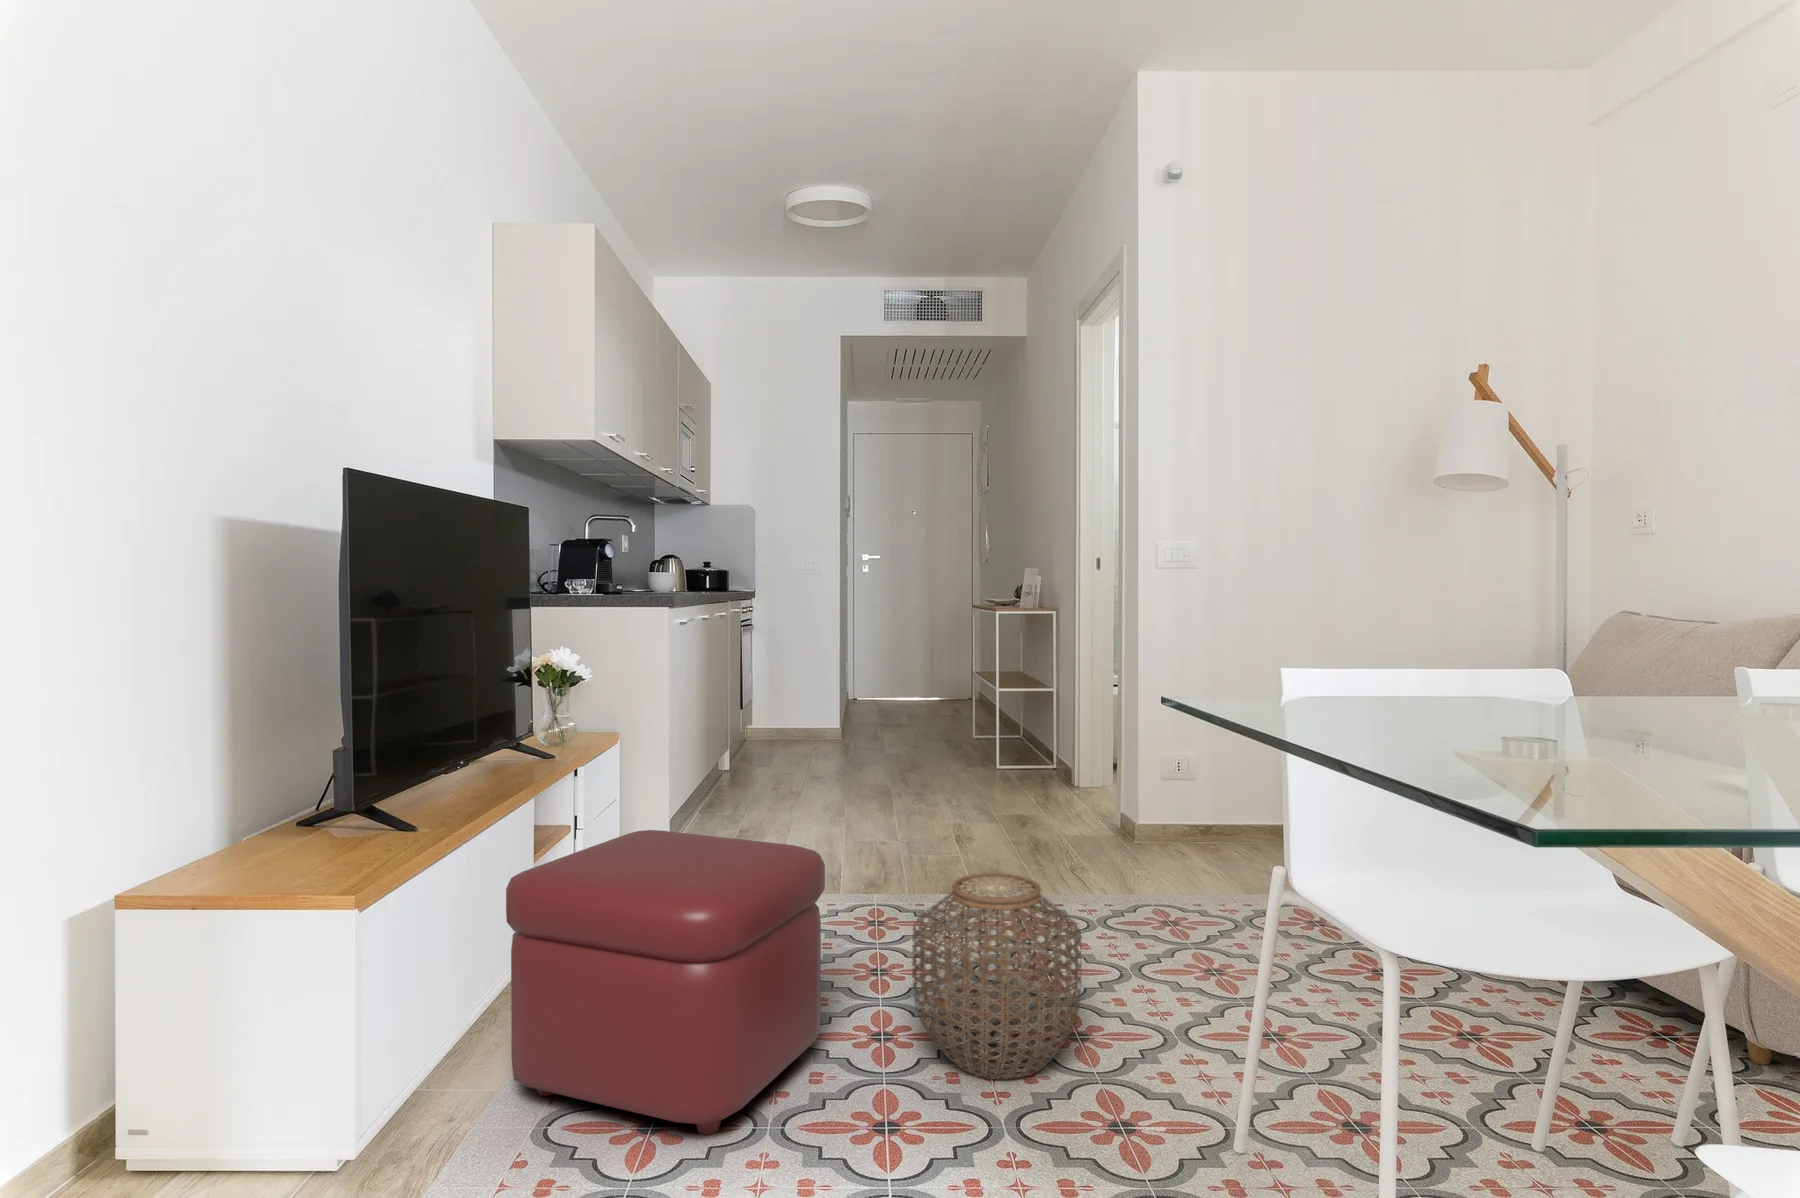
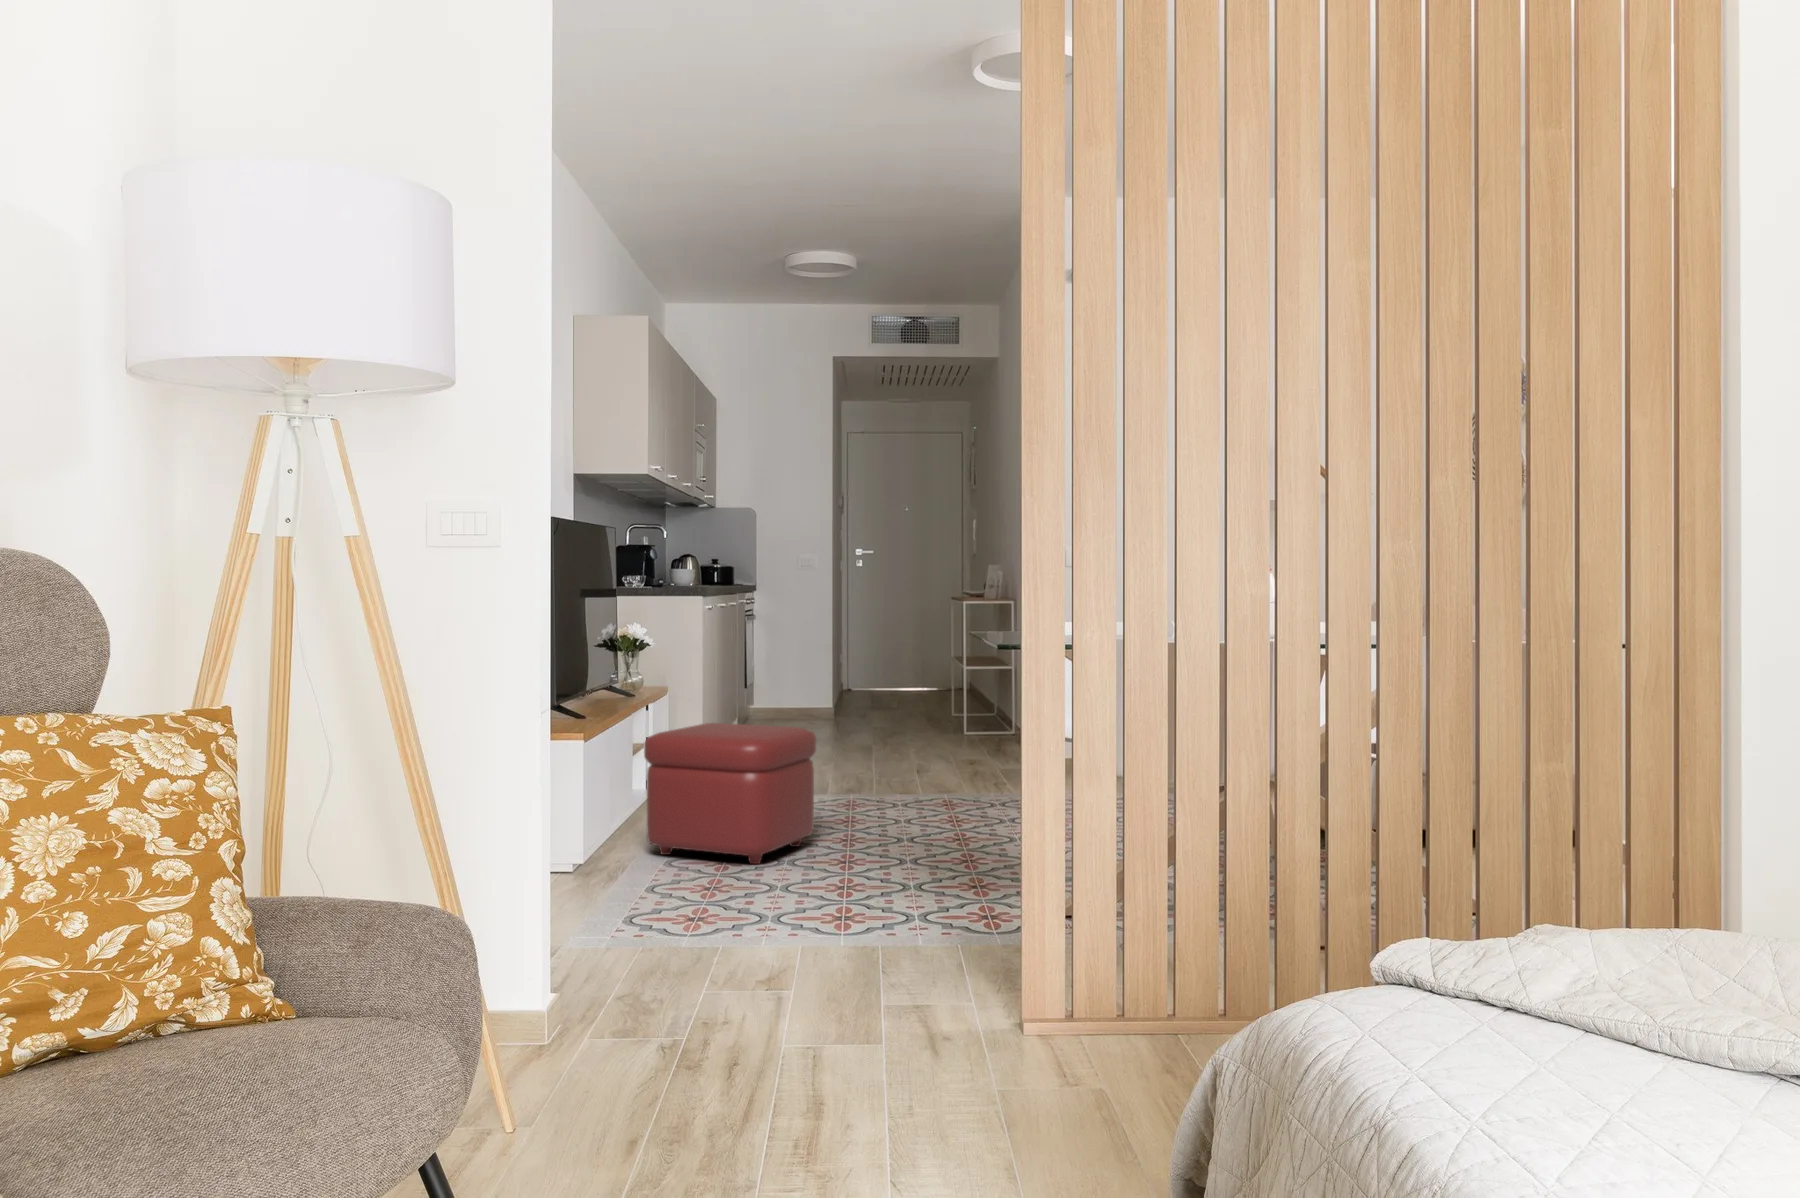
woven basket: present [912,873,1082,1080] -> none [865,745,960,852]

